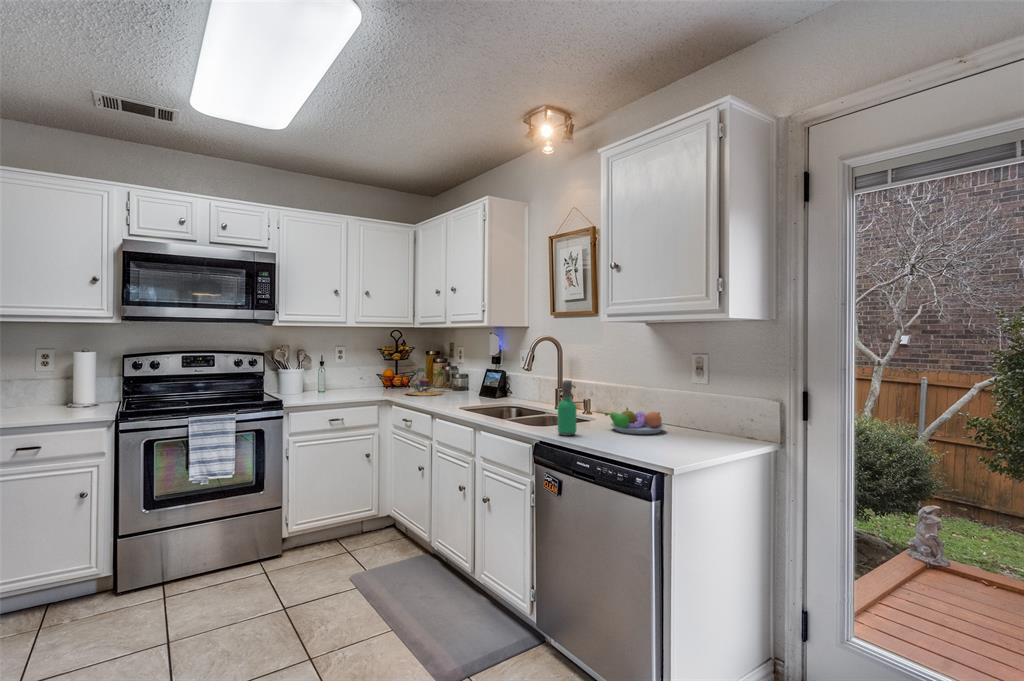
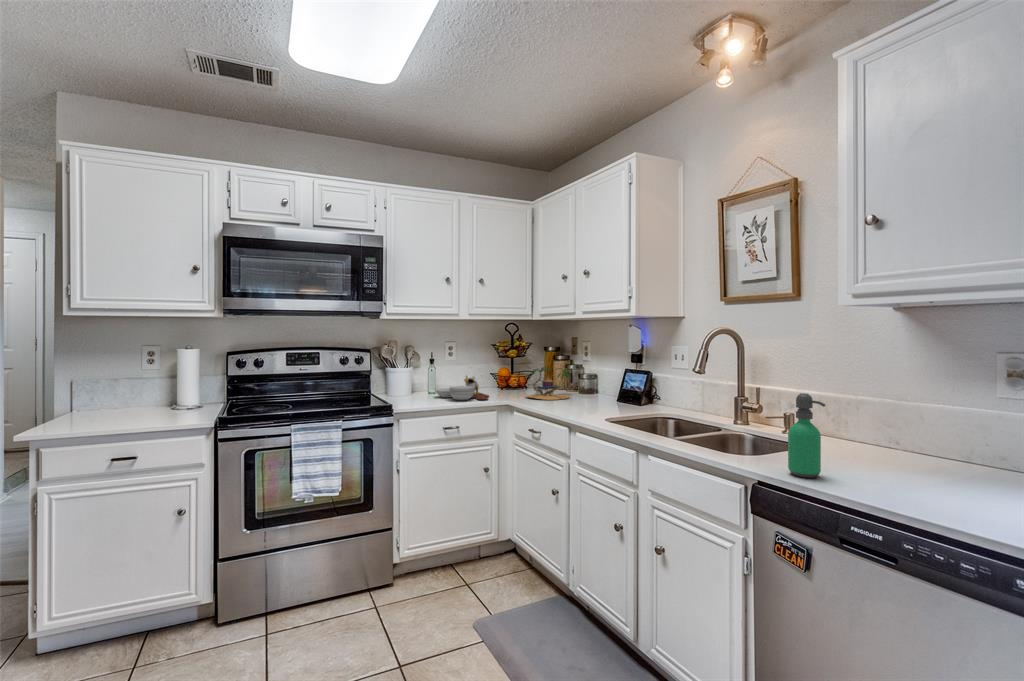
cutting board: none [323,376,372,397] -> present [435,376,489,400]
fruit bowl: present [605,408,665,434] -> none [850,432,964,479]

